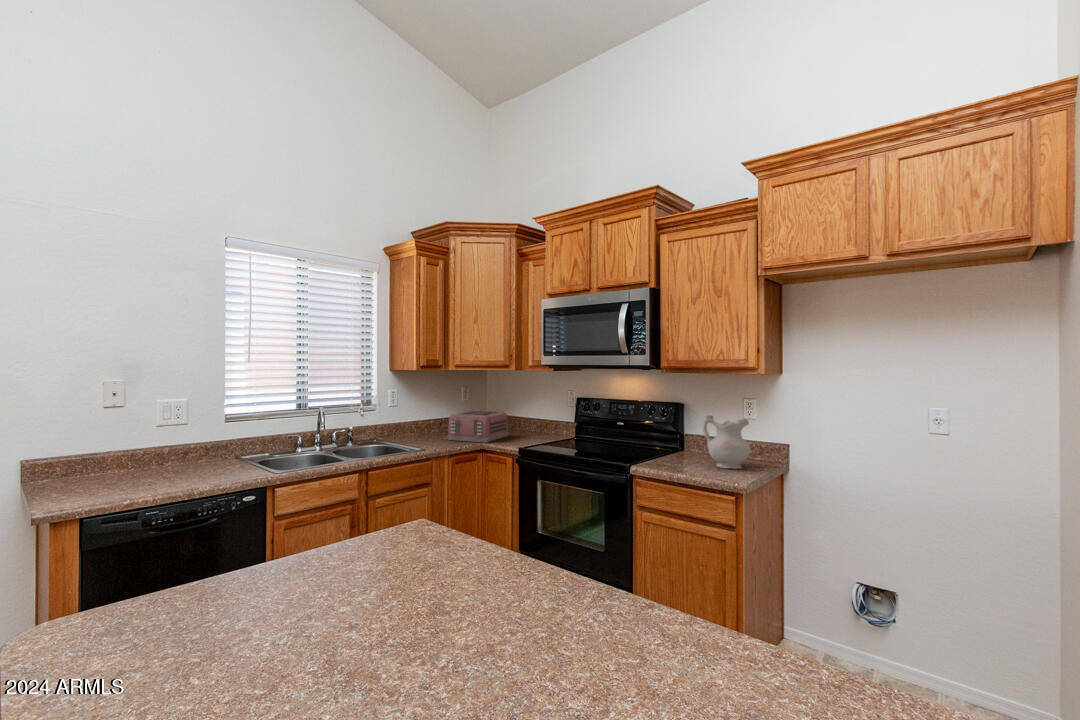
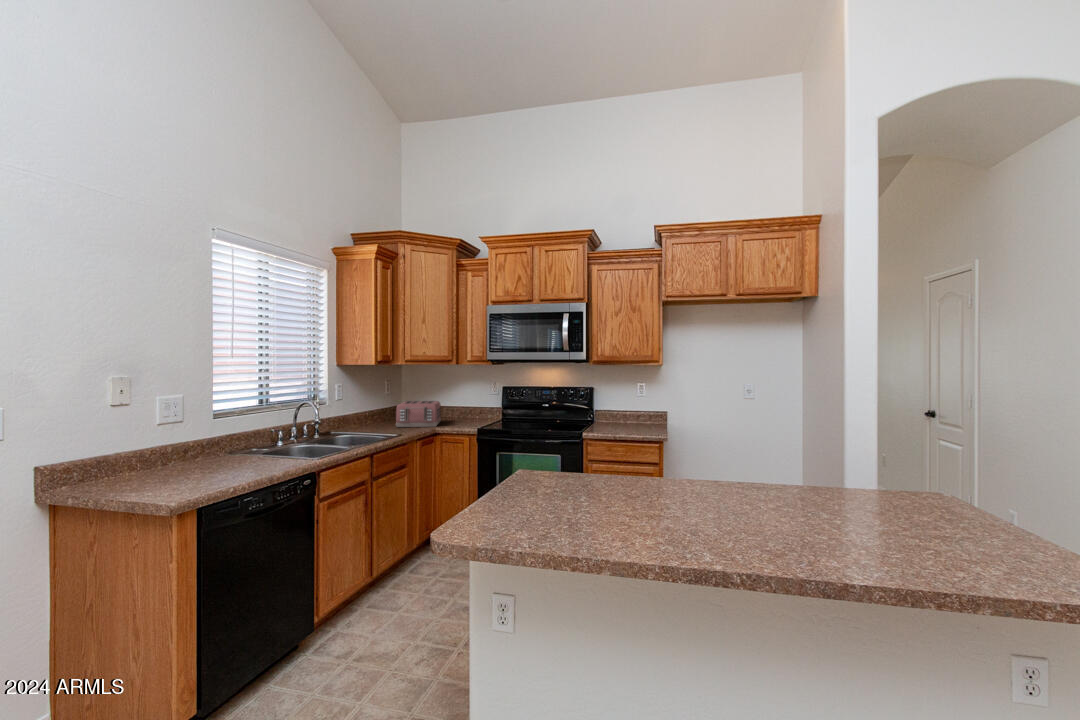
ceramic pitcher: present [702,416,750,469] -> none [622,393,652,427]

